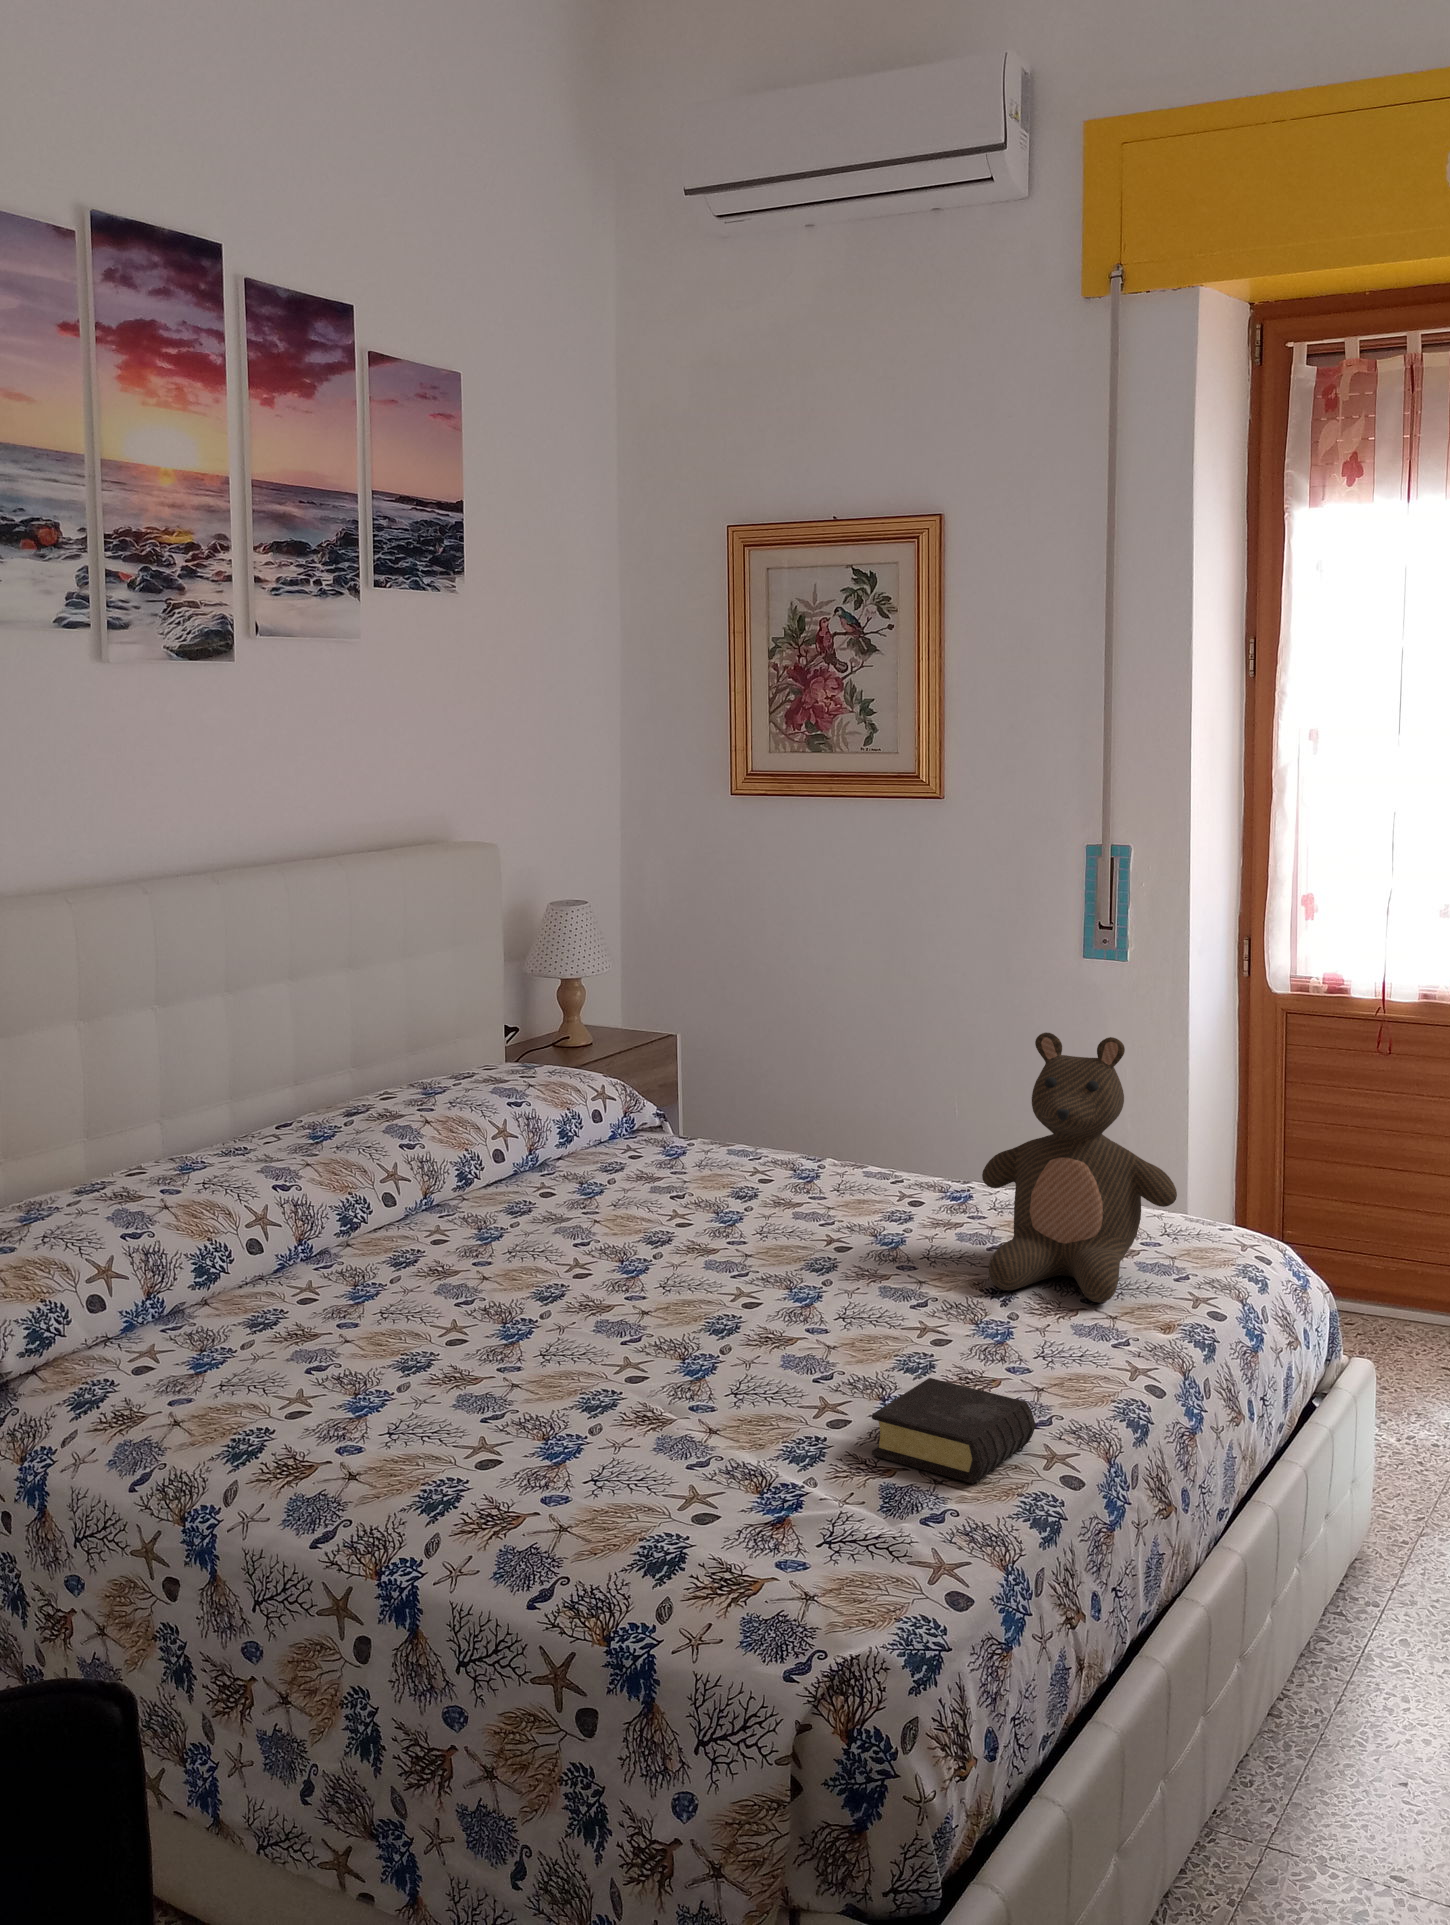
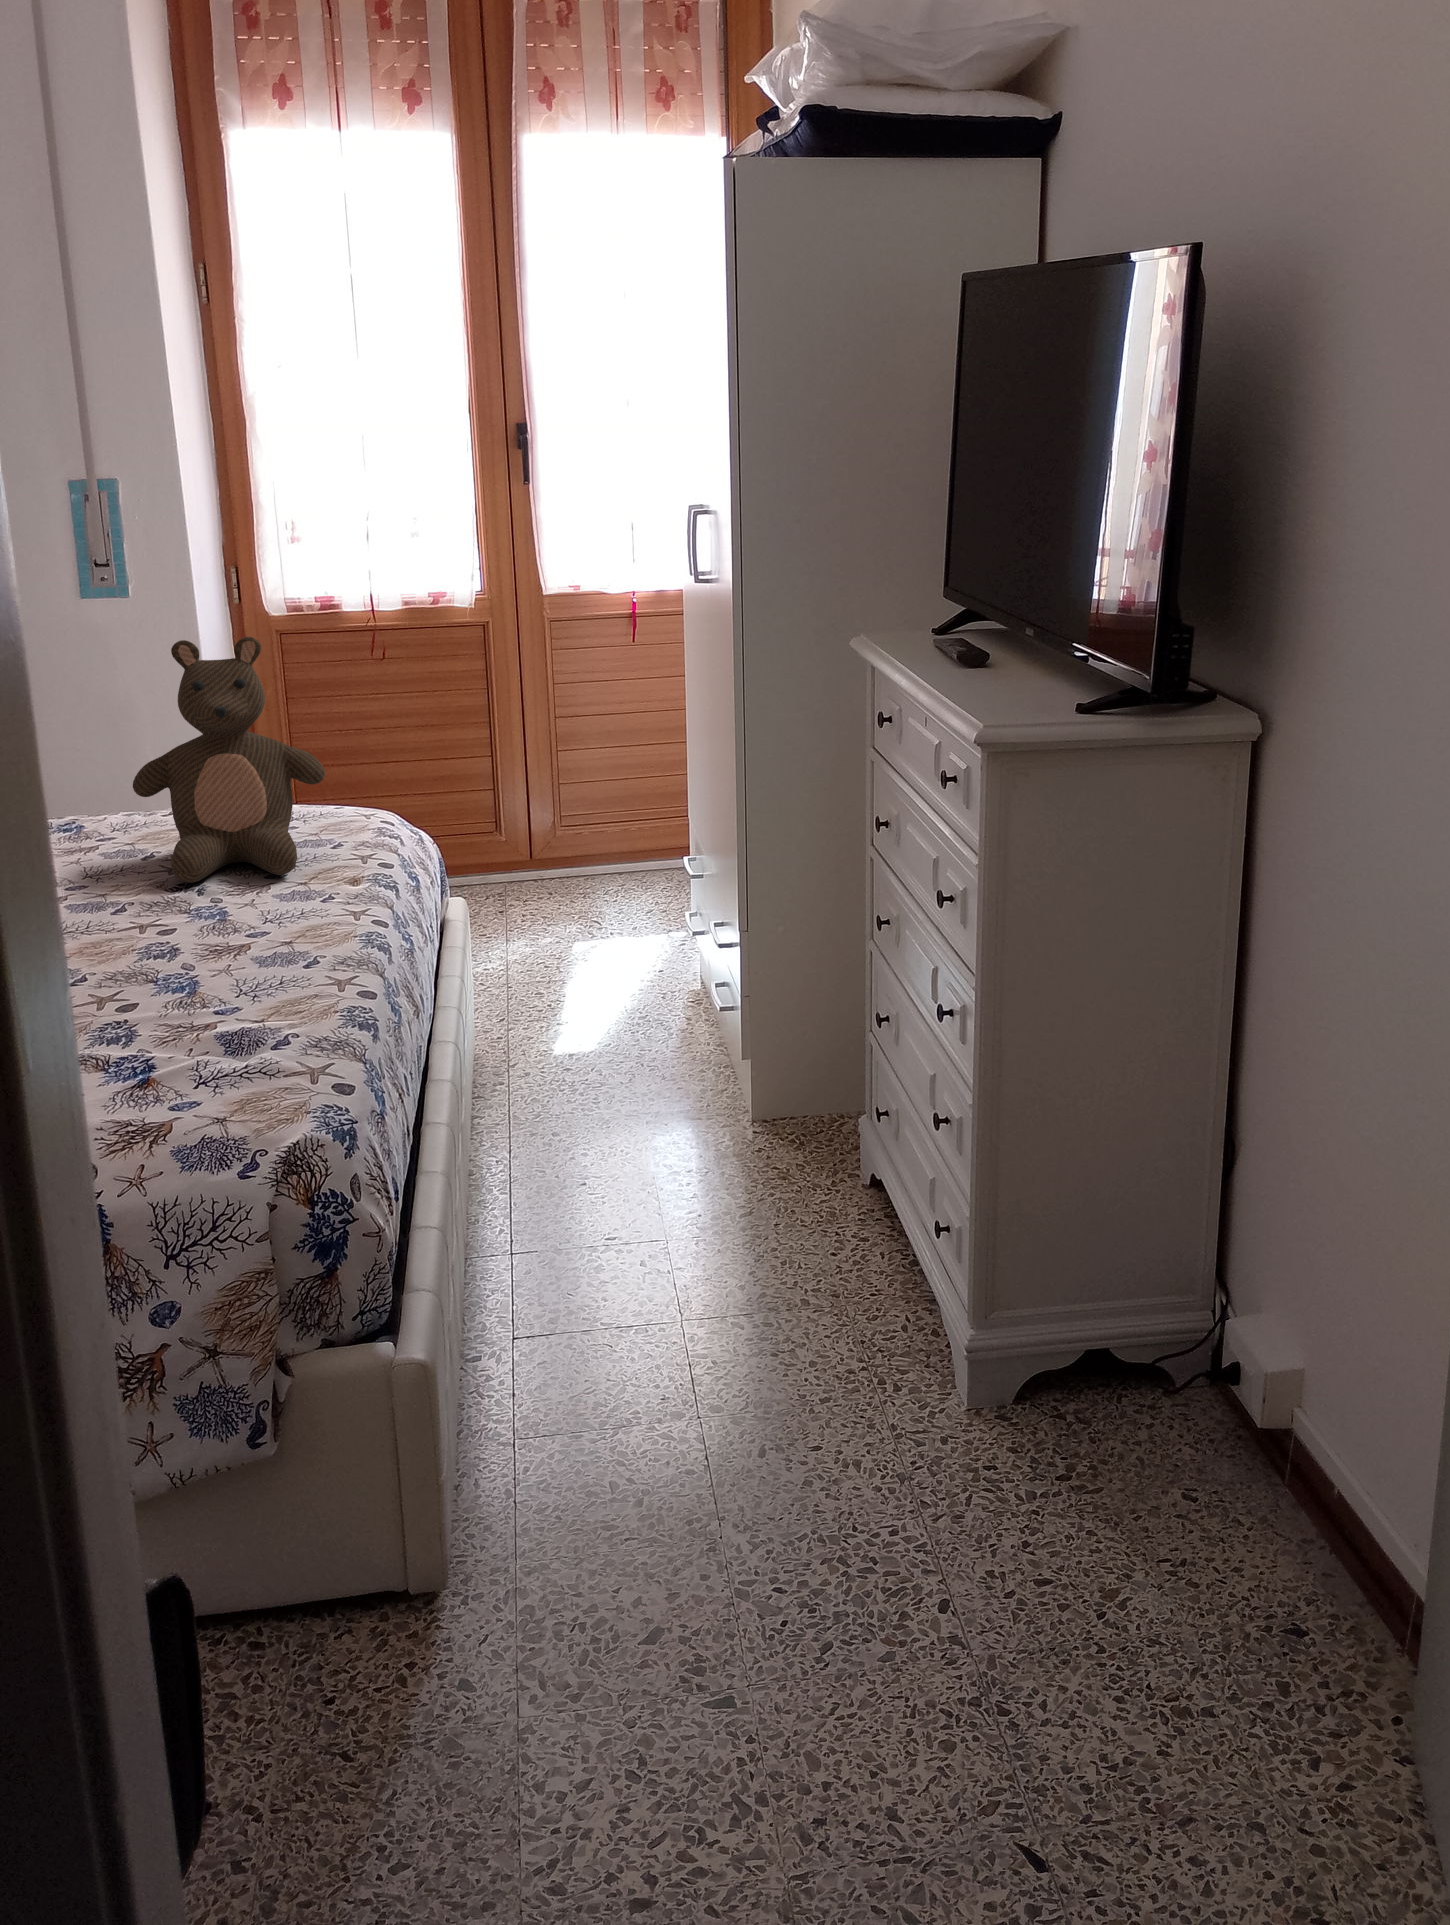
book: present [872,1378,1036,1484] -> none [180,943,318,1018]

